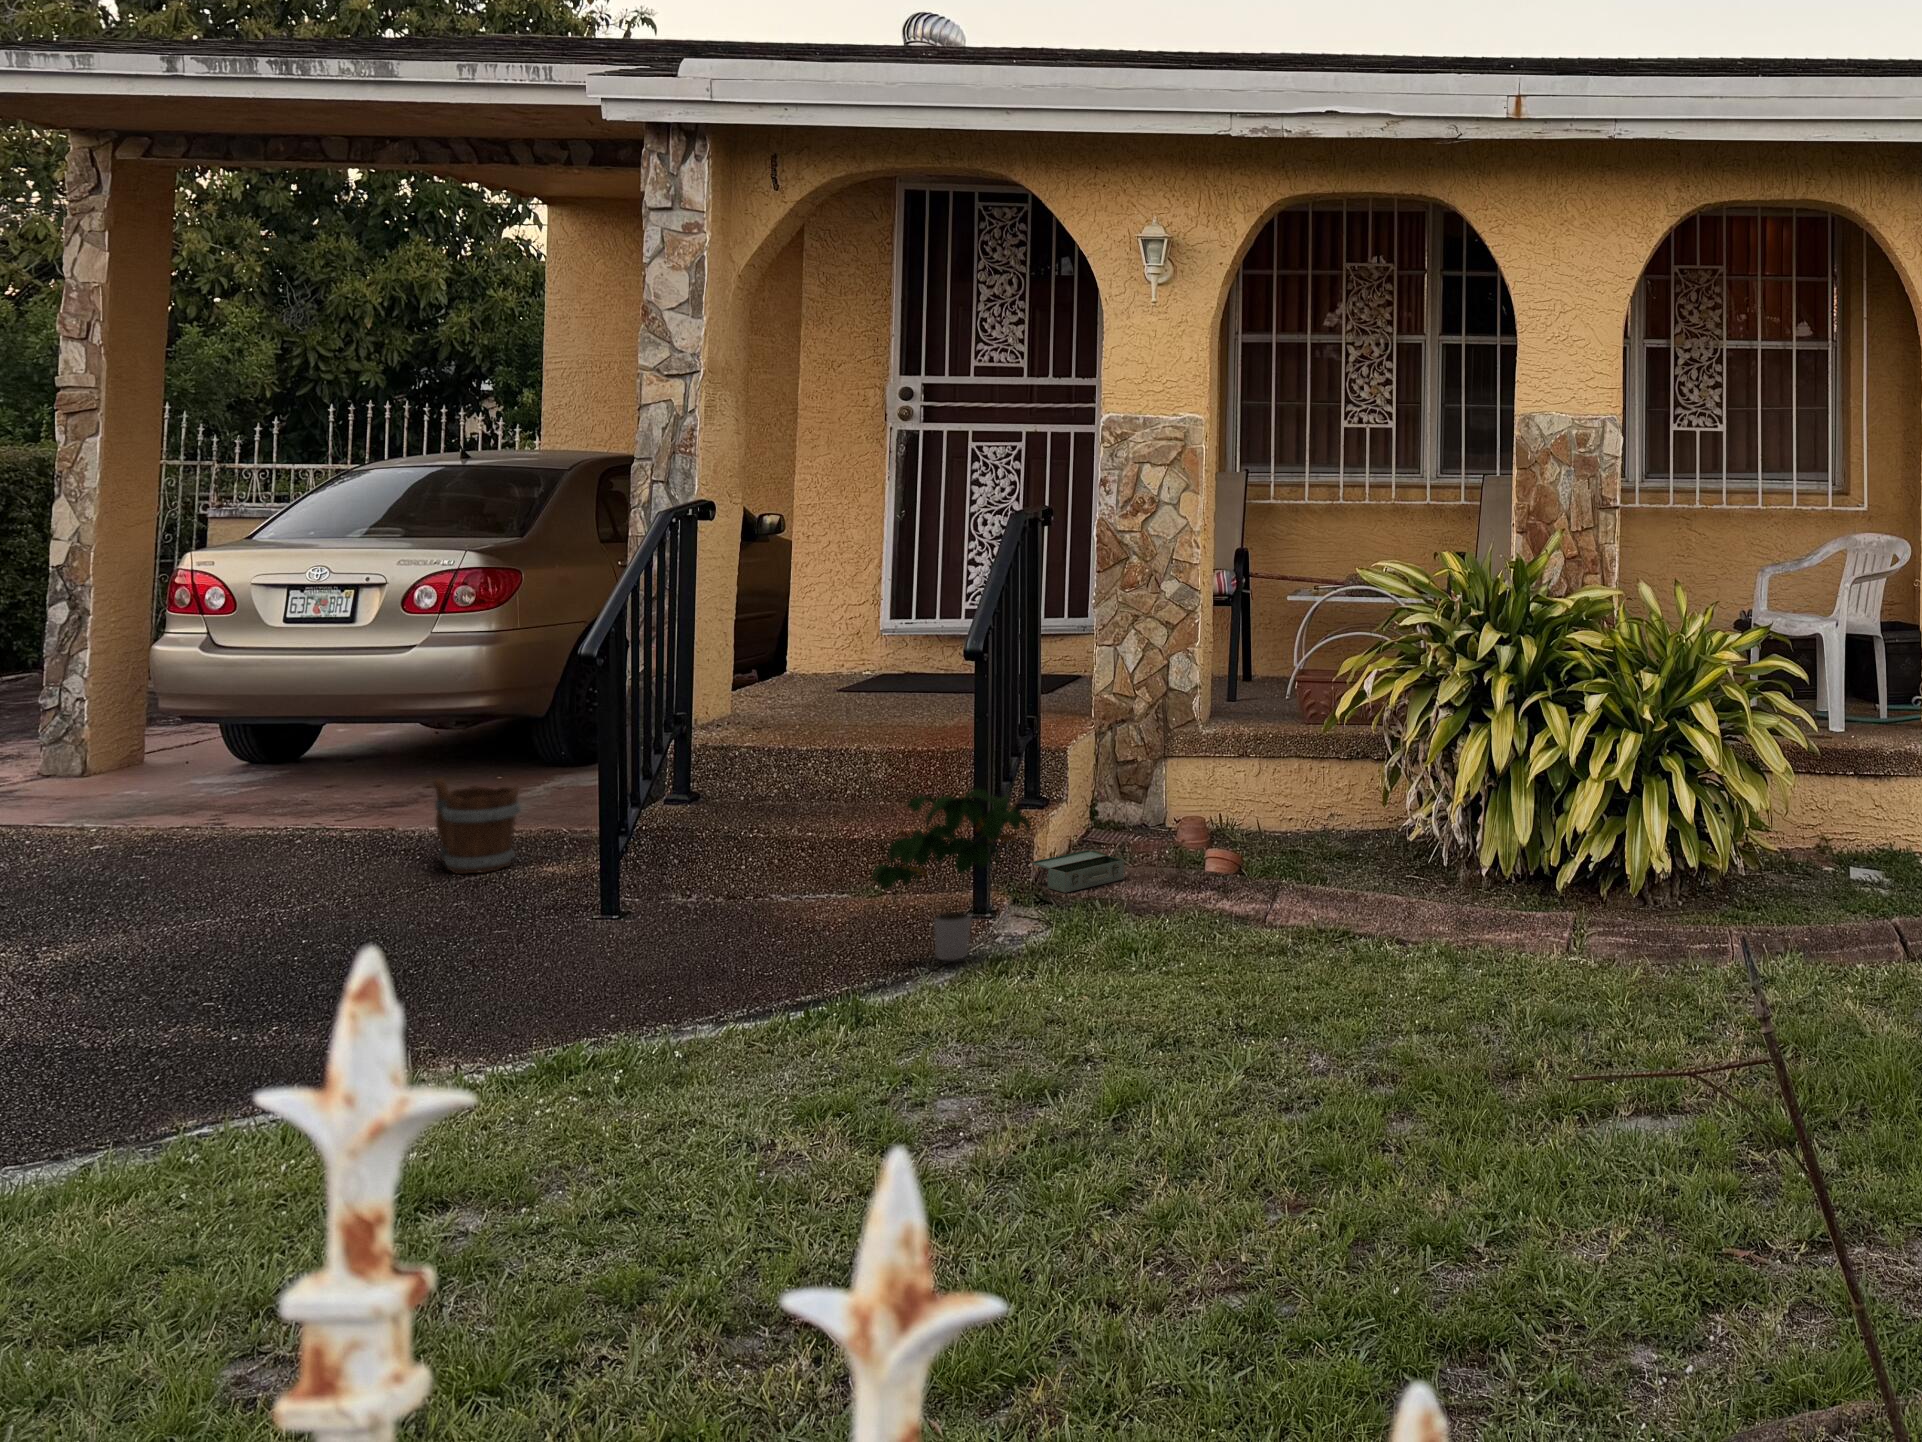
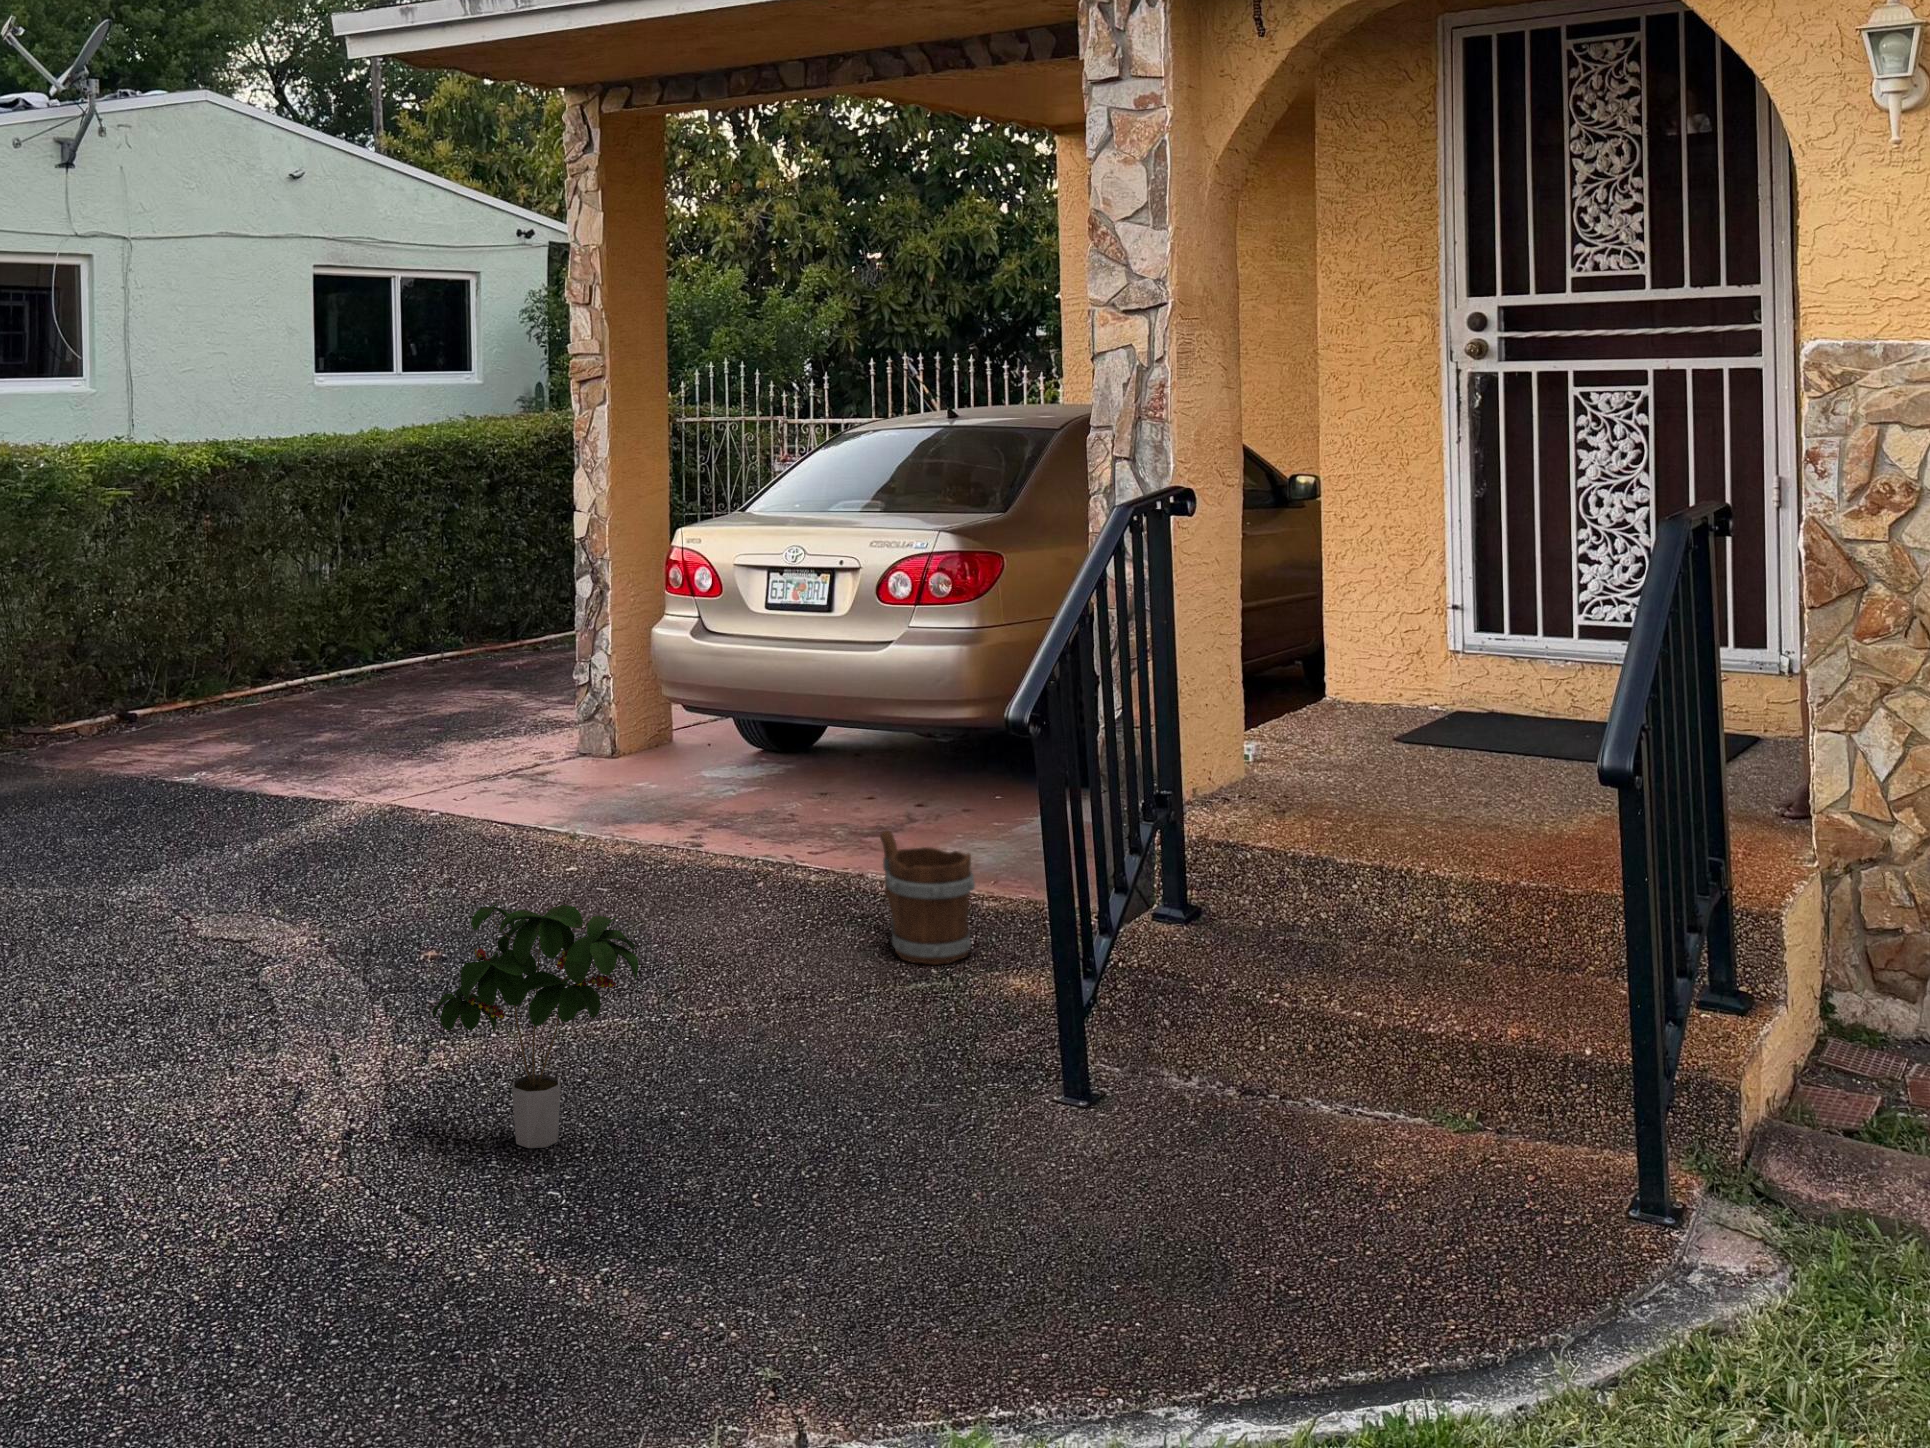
potted plant: present [872,789,1030,960] -> present [432,903,639,1148]
toolbox: present [1032,850,1124,893] -> none [1722,1095,1905,1182]

